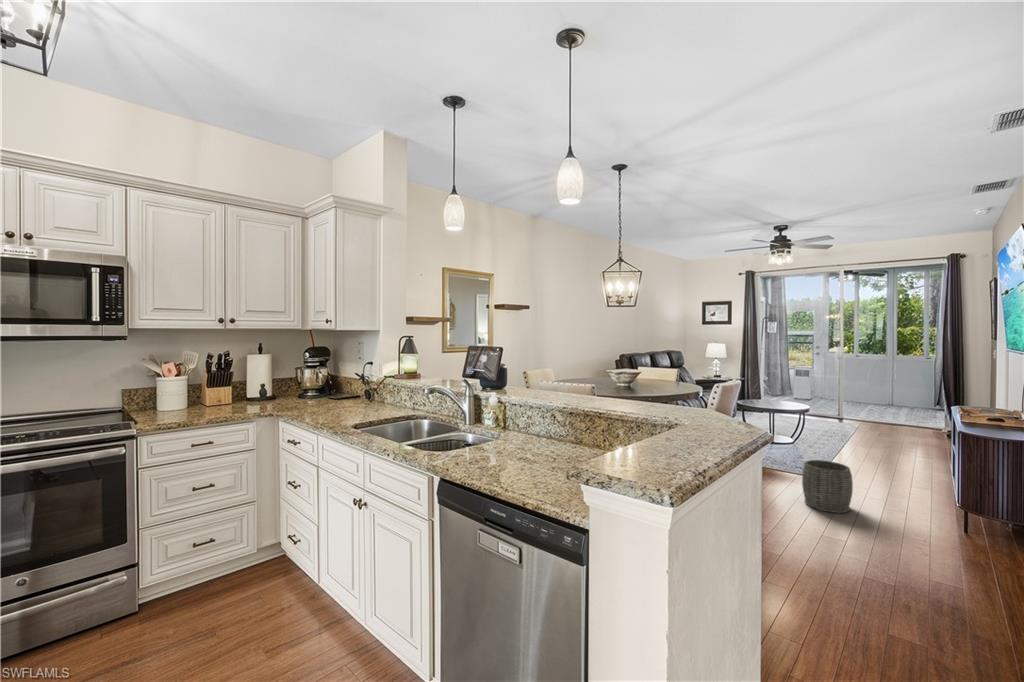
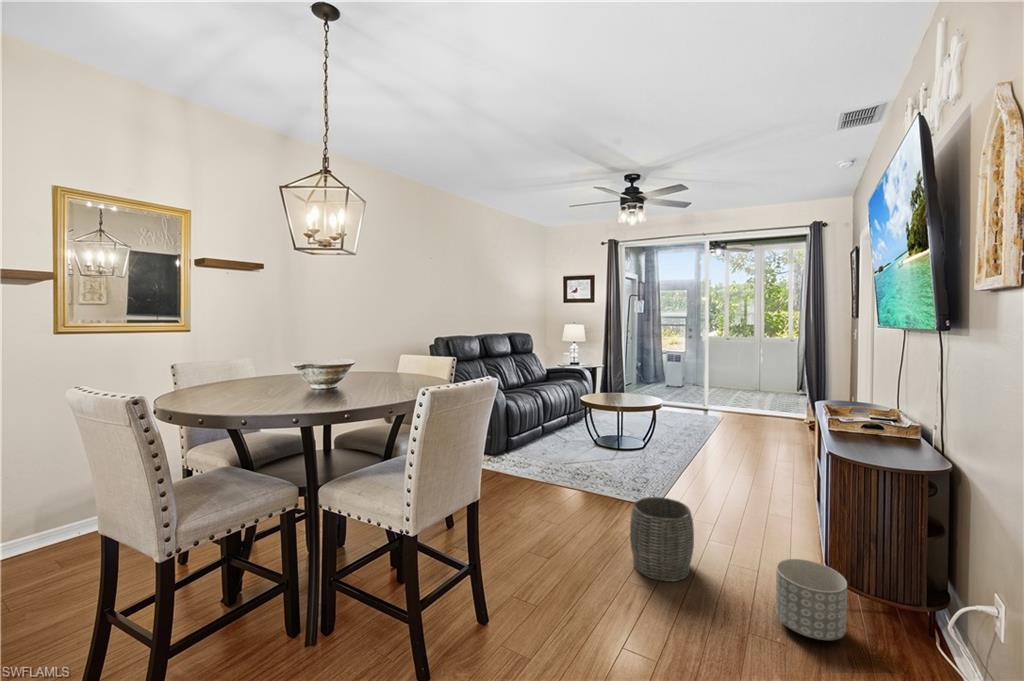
planter: none [919,498,973,545] -> present [775,559,847,640]

